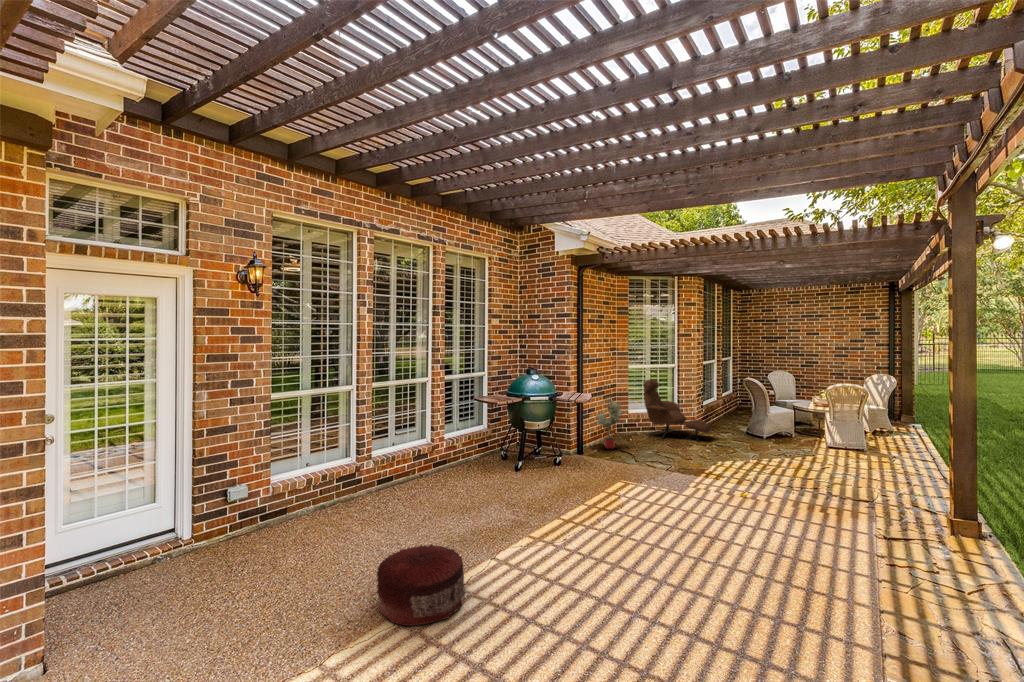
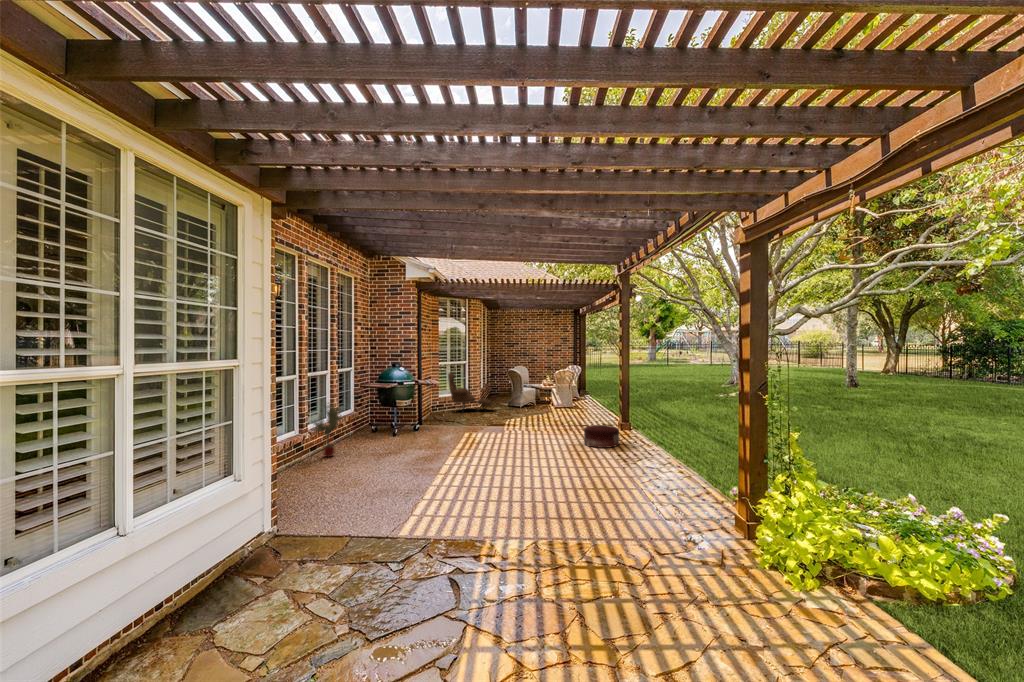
potted tree: present [595,398,623,449] -> present [312,405,342,457]
pouf: present [377,544,465,626] -> present [584,425,620,448]

